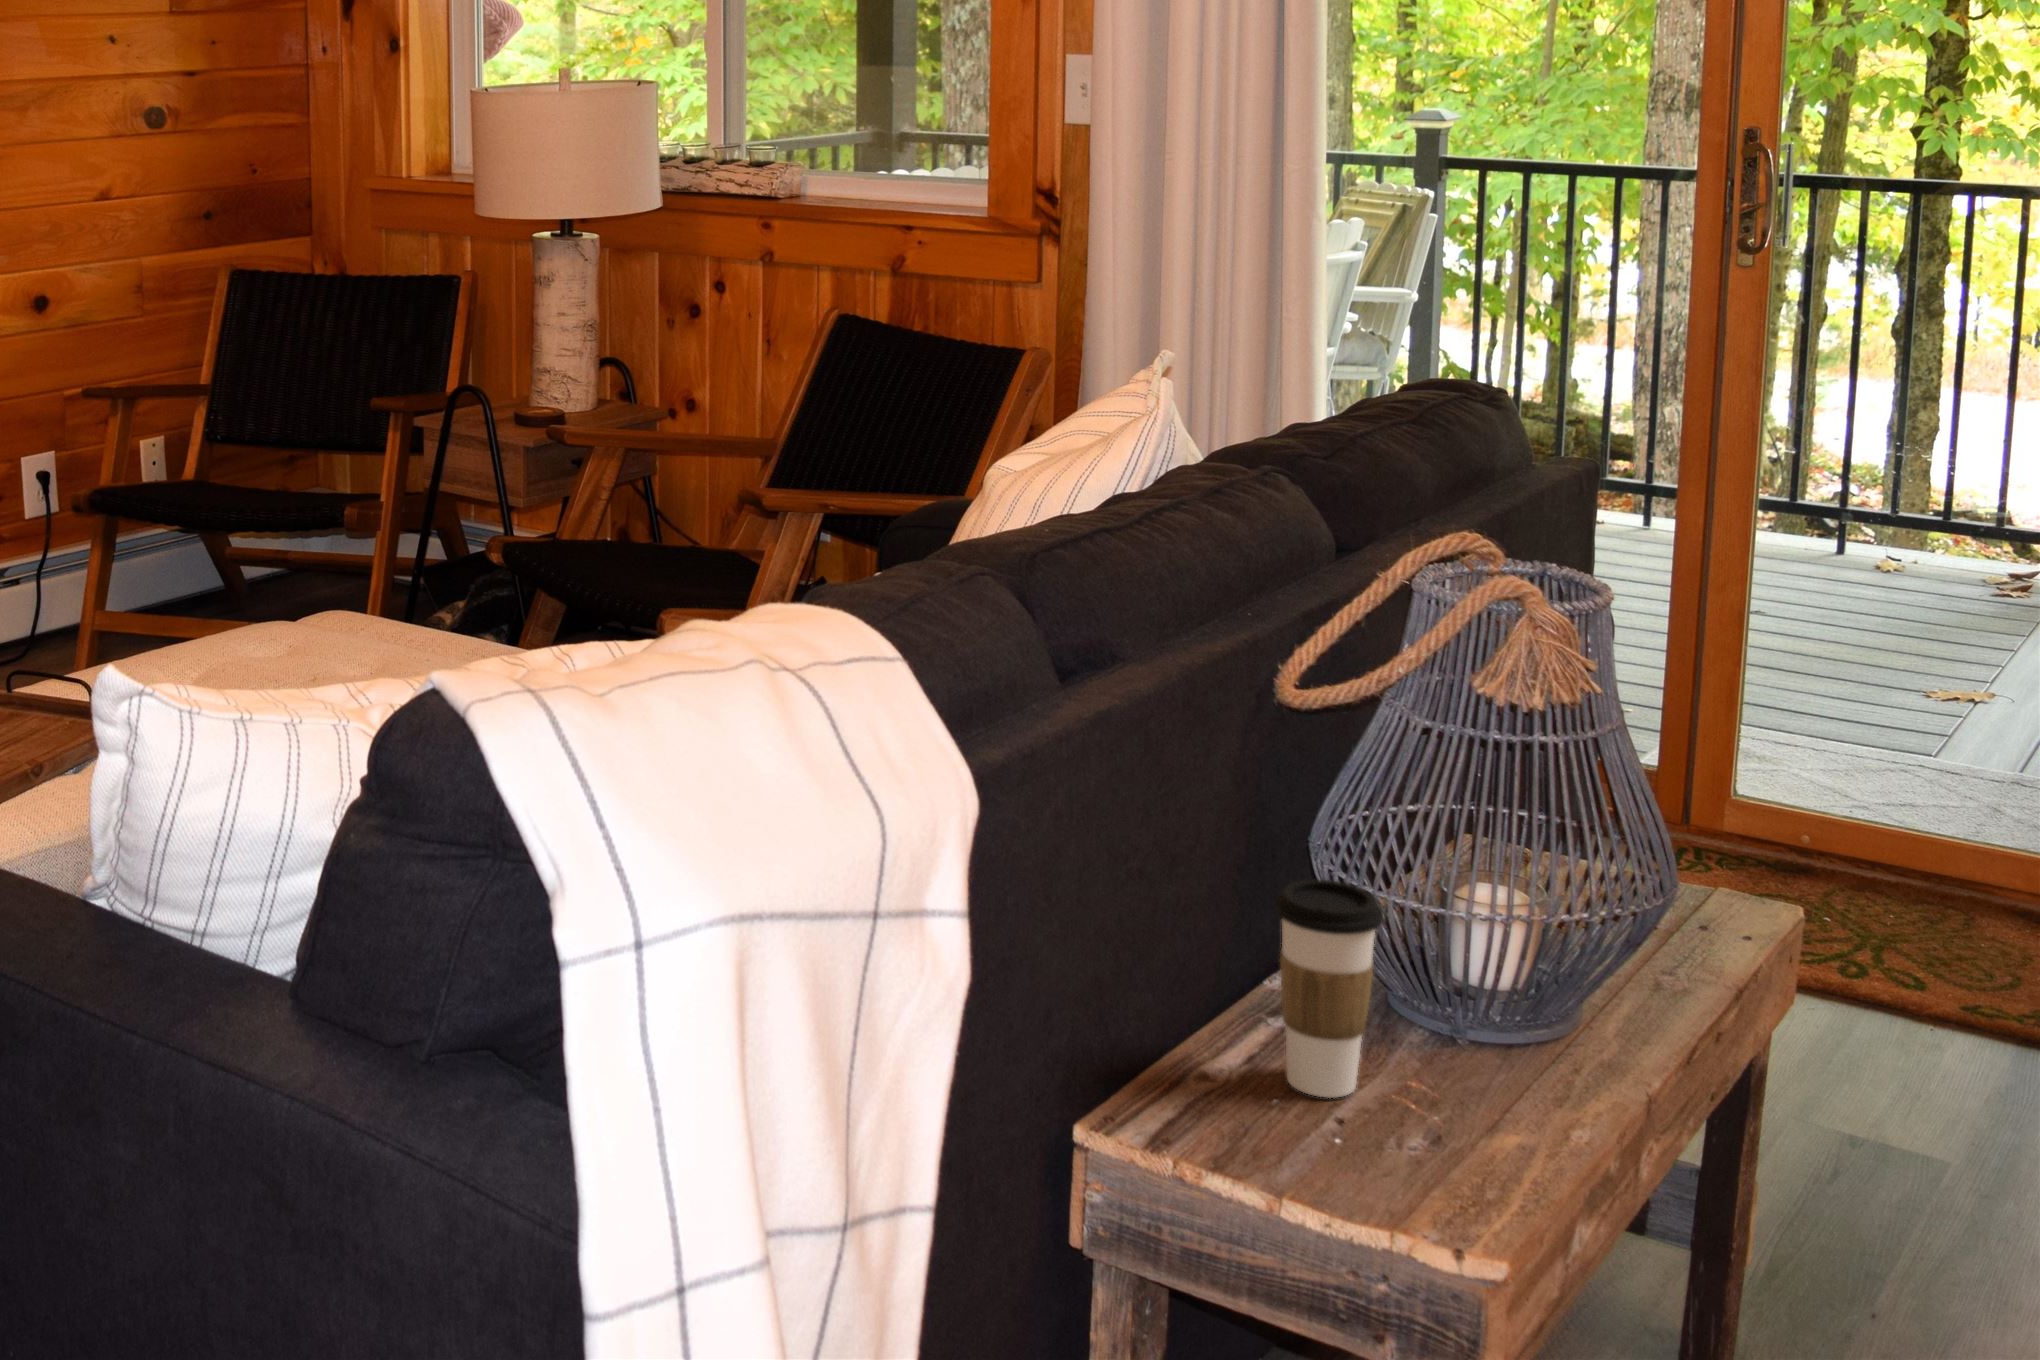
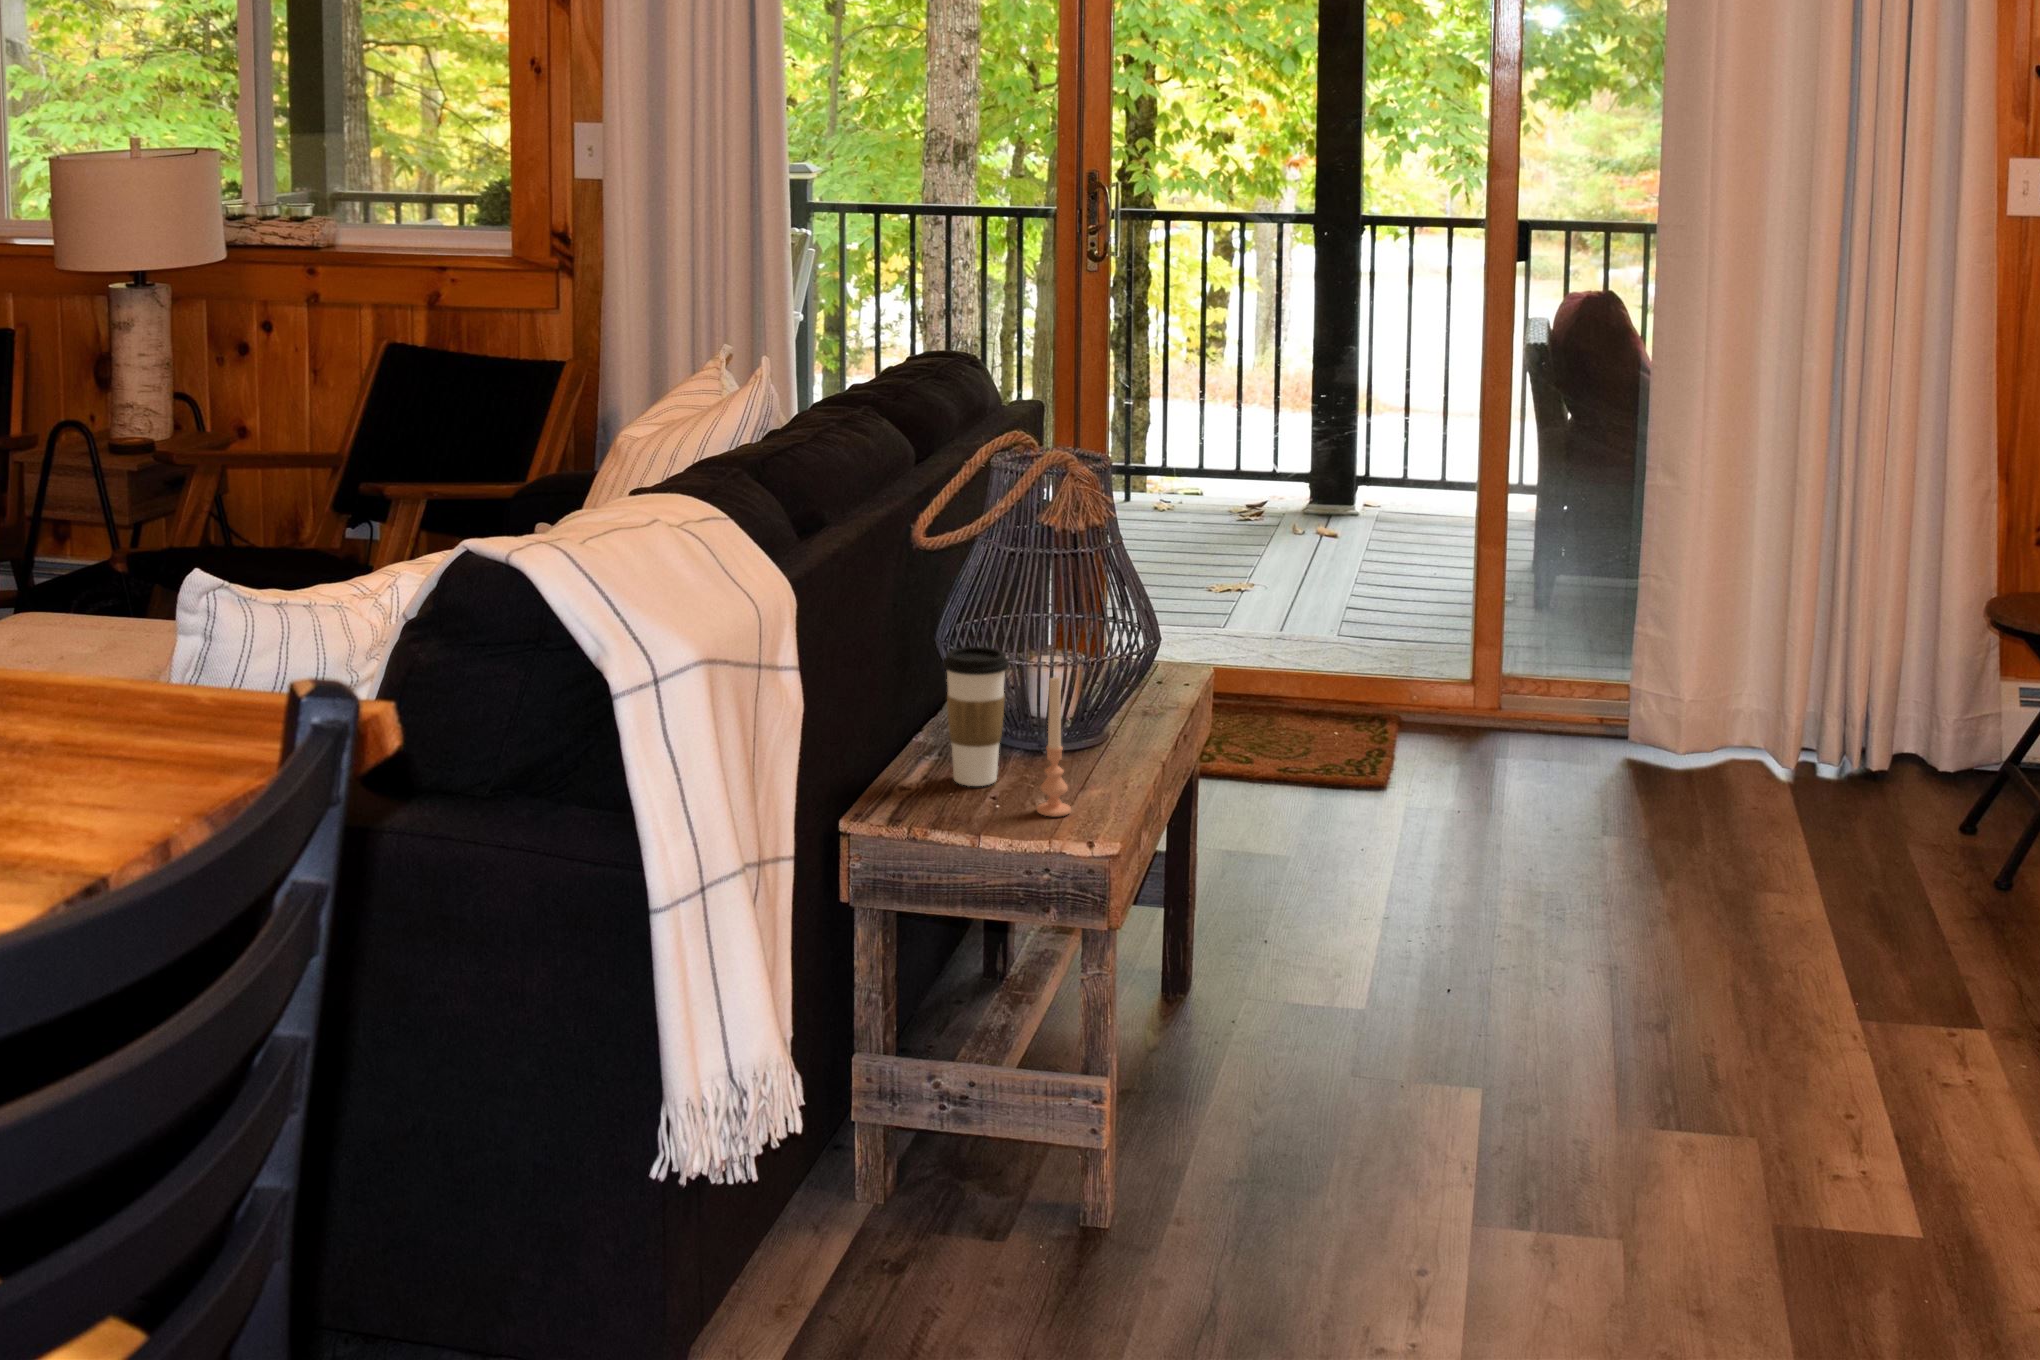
candle: none [1395,963,1453,1185] -> present [1037,677,1071,816]

